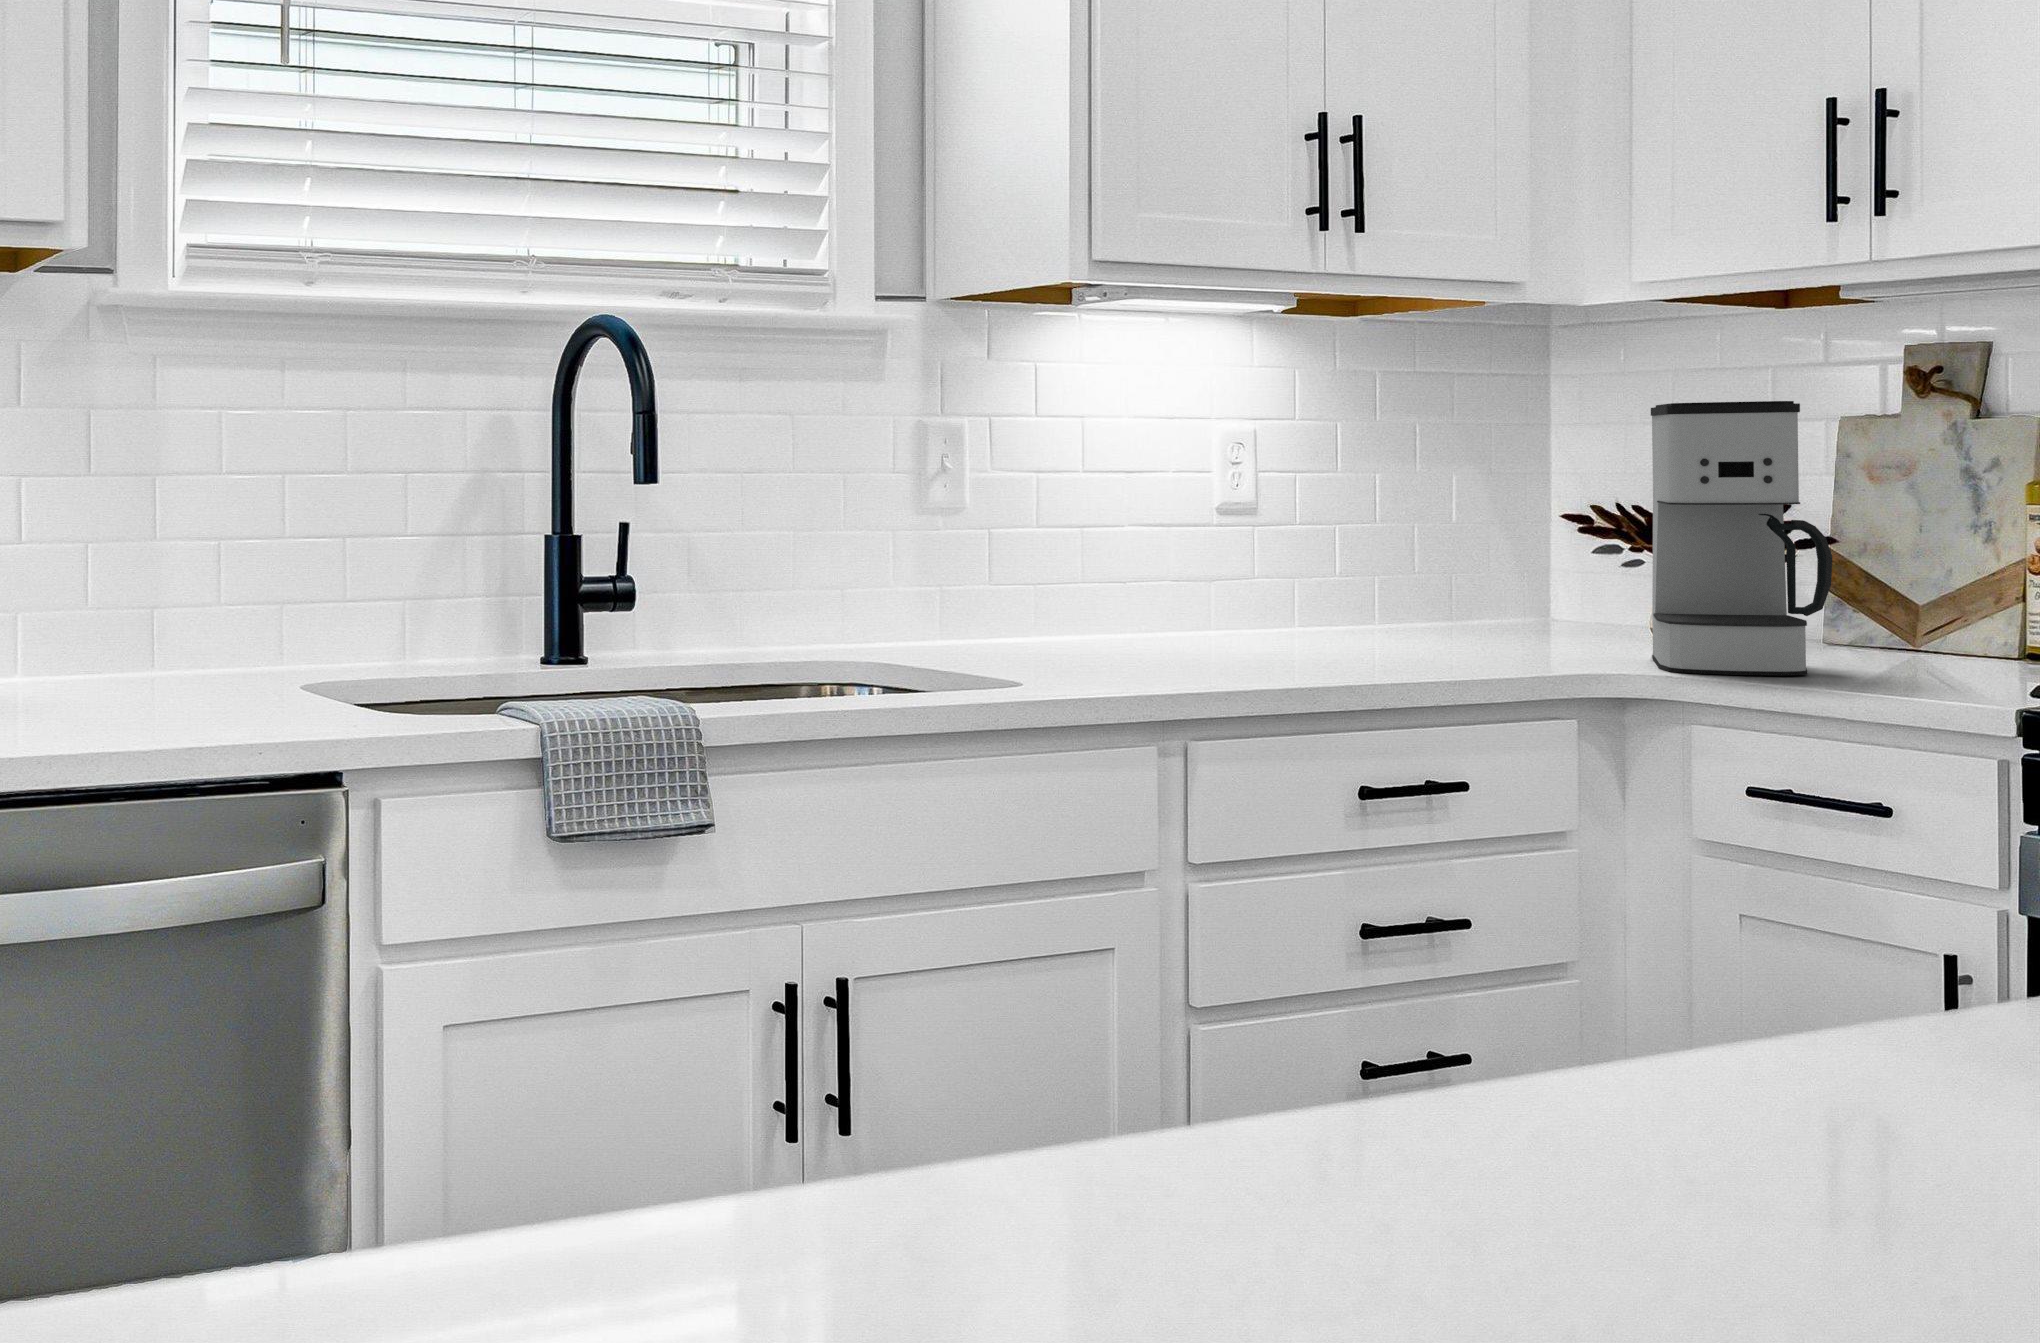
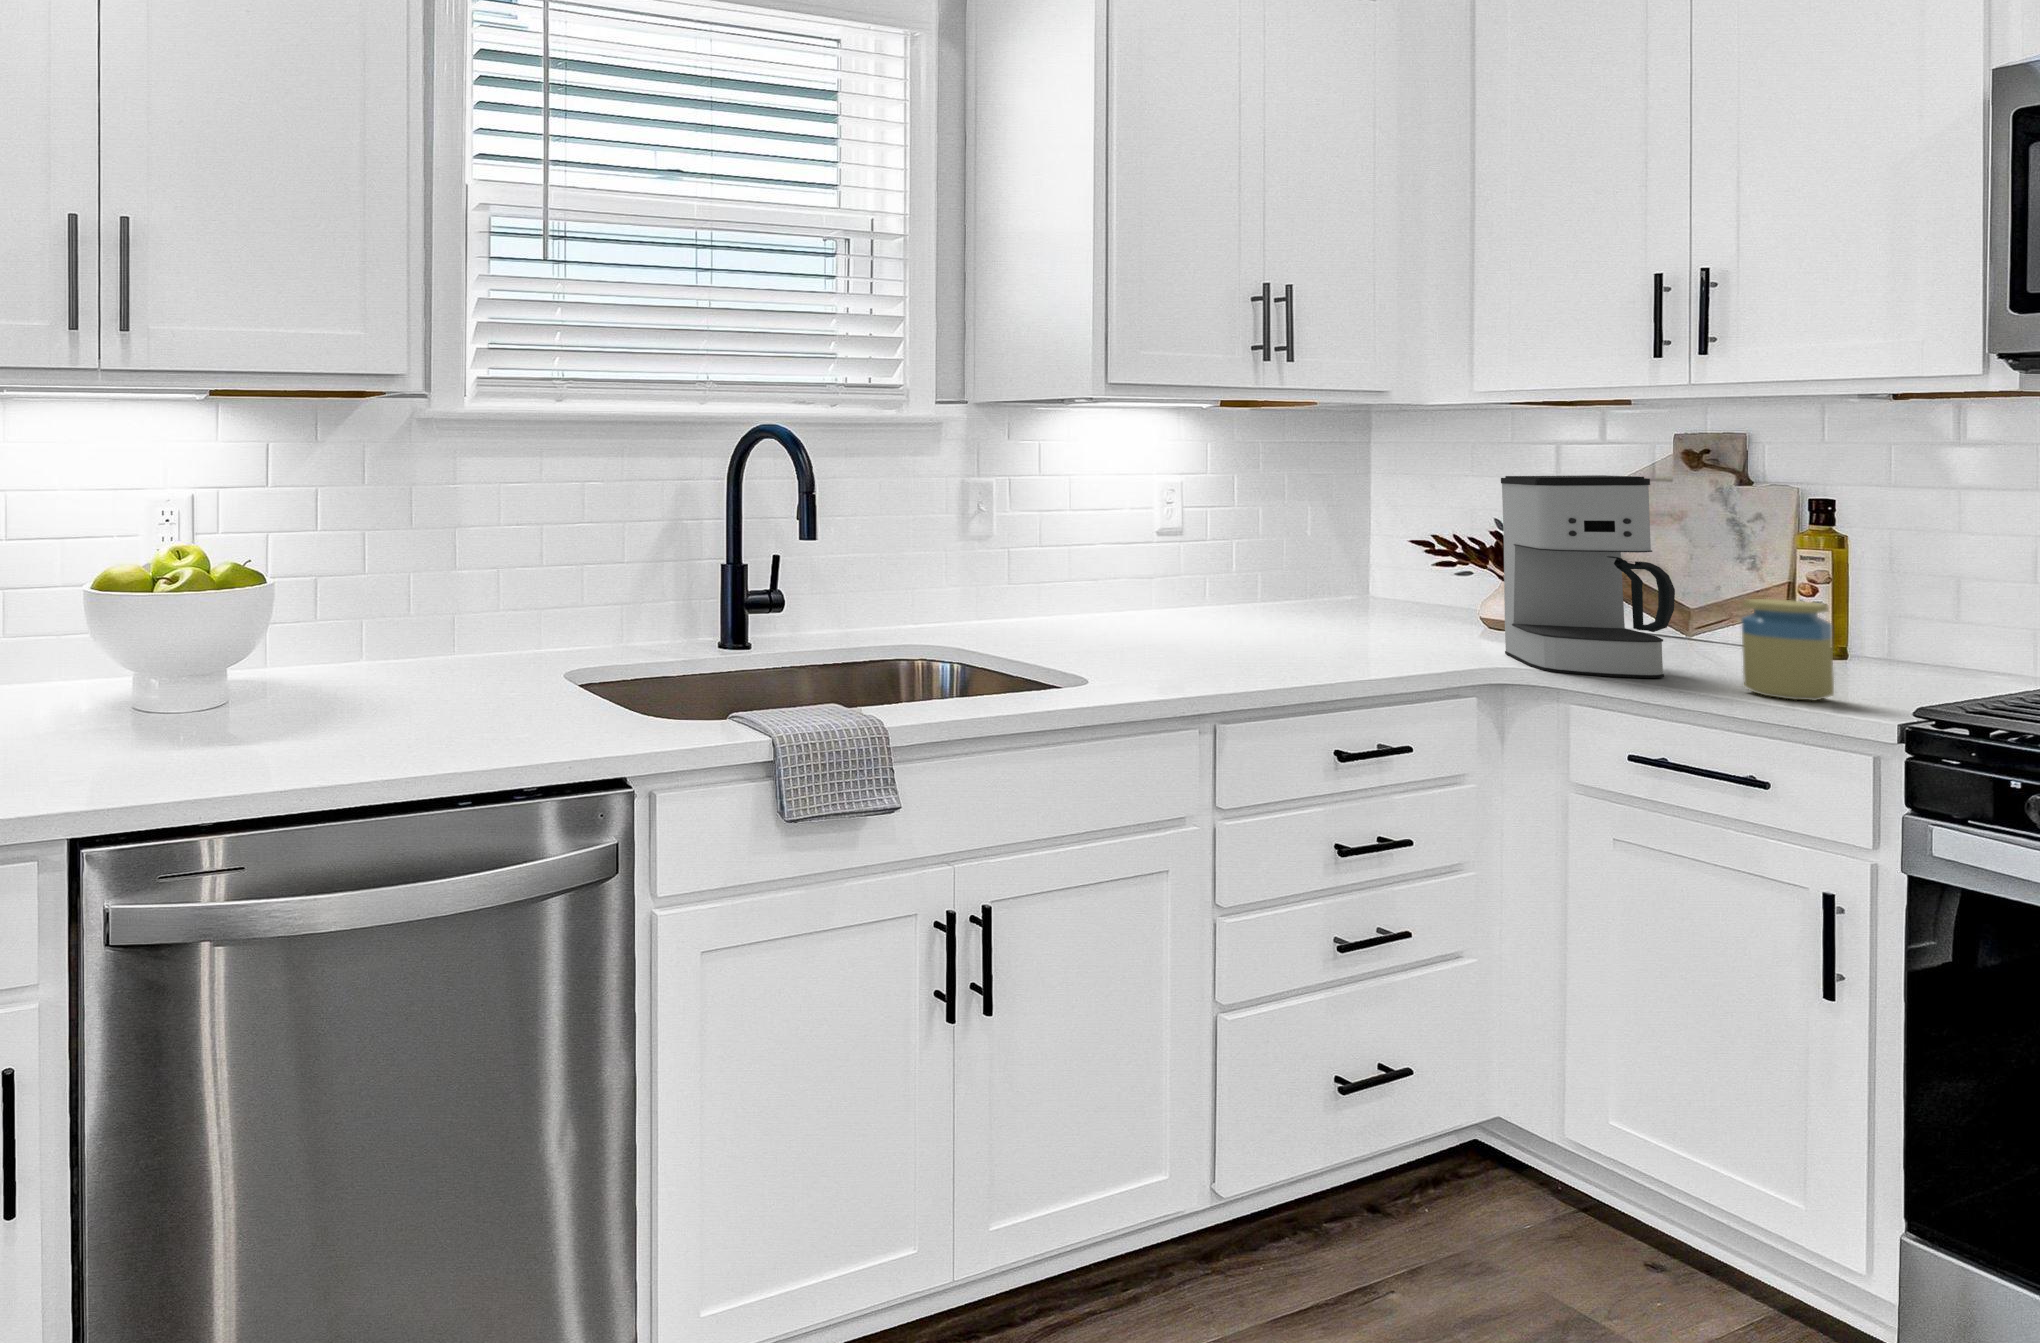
jar: none [1875,561,1967,690] -> present [1742,599,1834,700]

